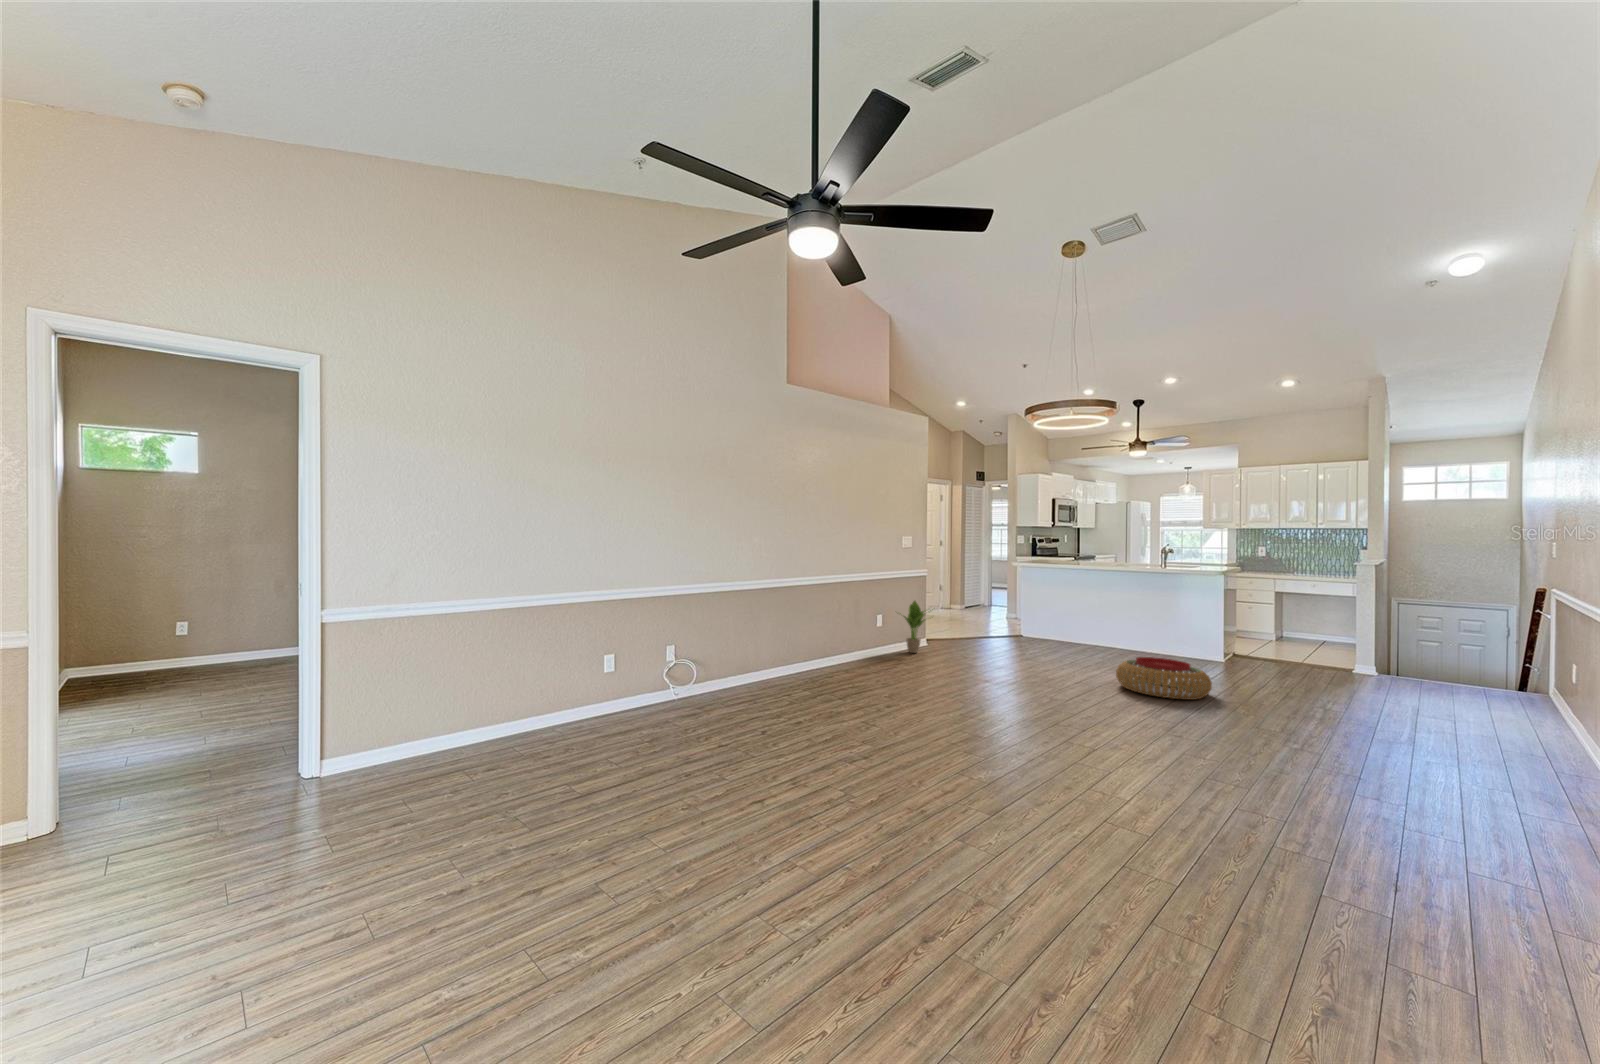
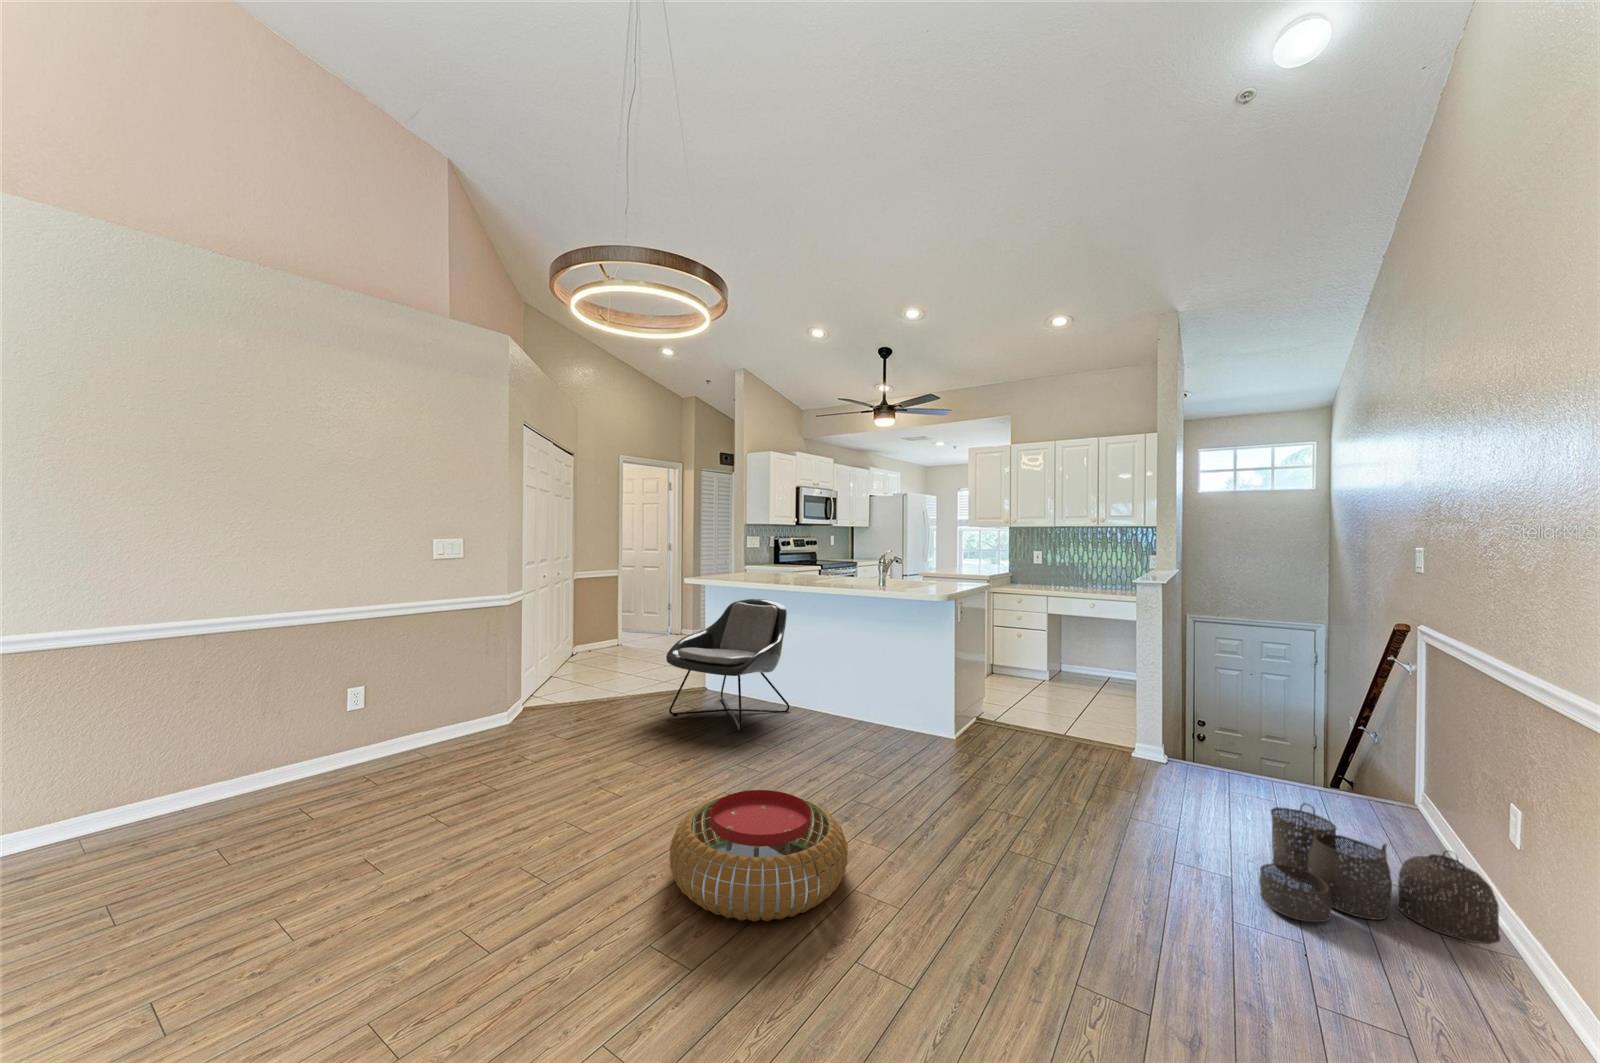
lounge chair: none [1019,575,1096,652] -> present [666,599,790,732]
potted plant: present [900,601,925,653] -> none [382,664,471,760]
woven basket: none [1435,674,1566,724] -> present [1259,803,1500,944]

